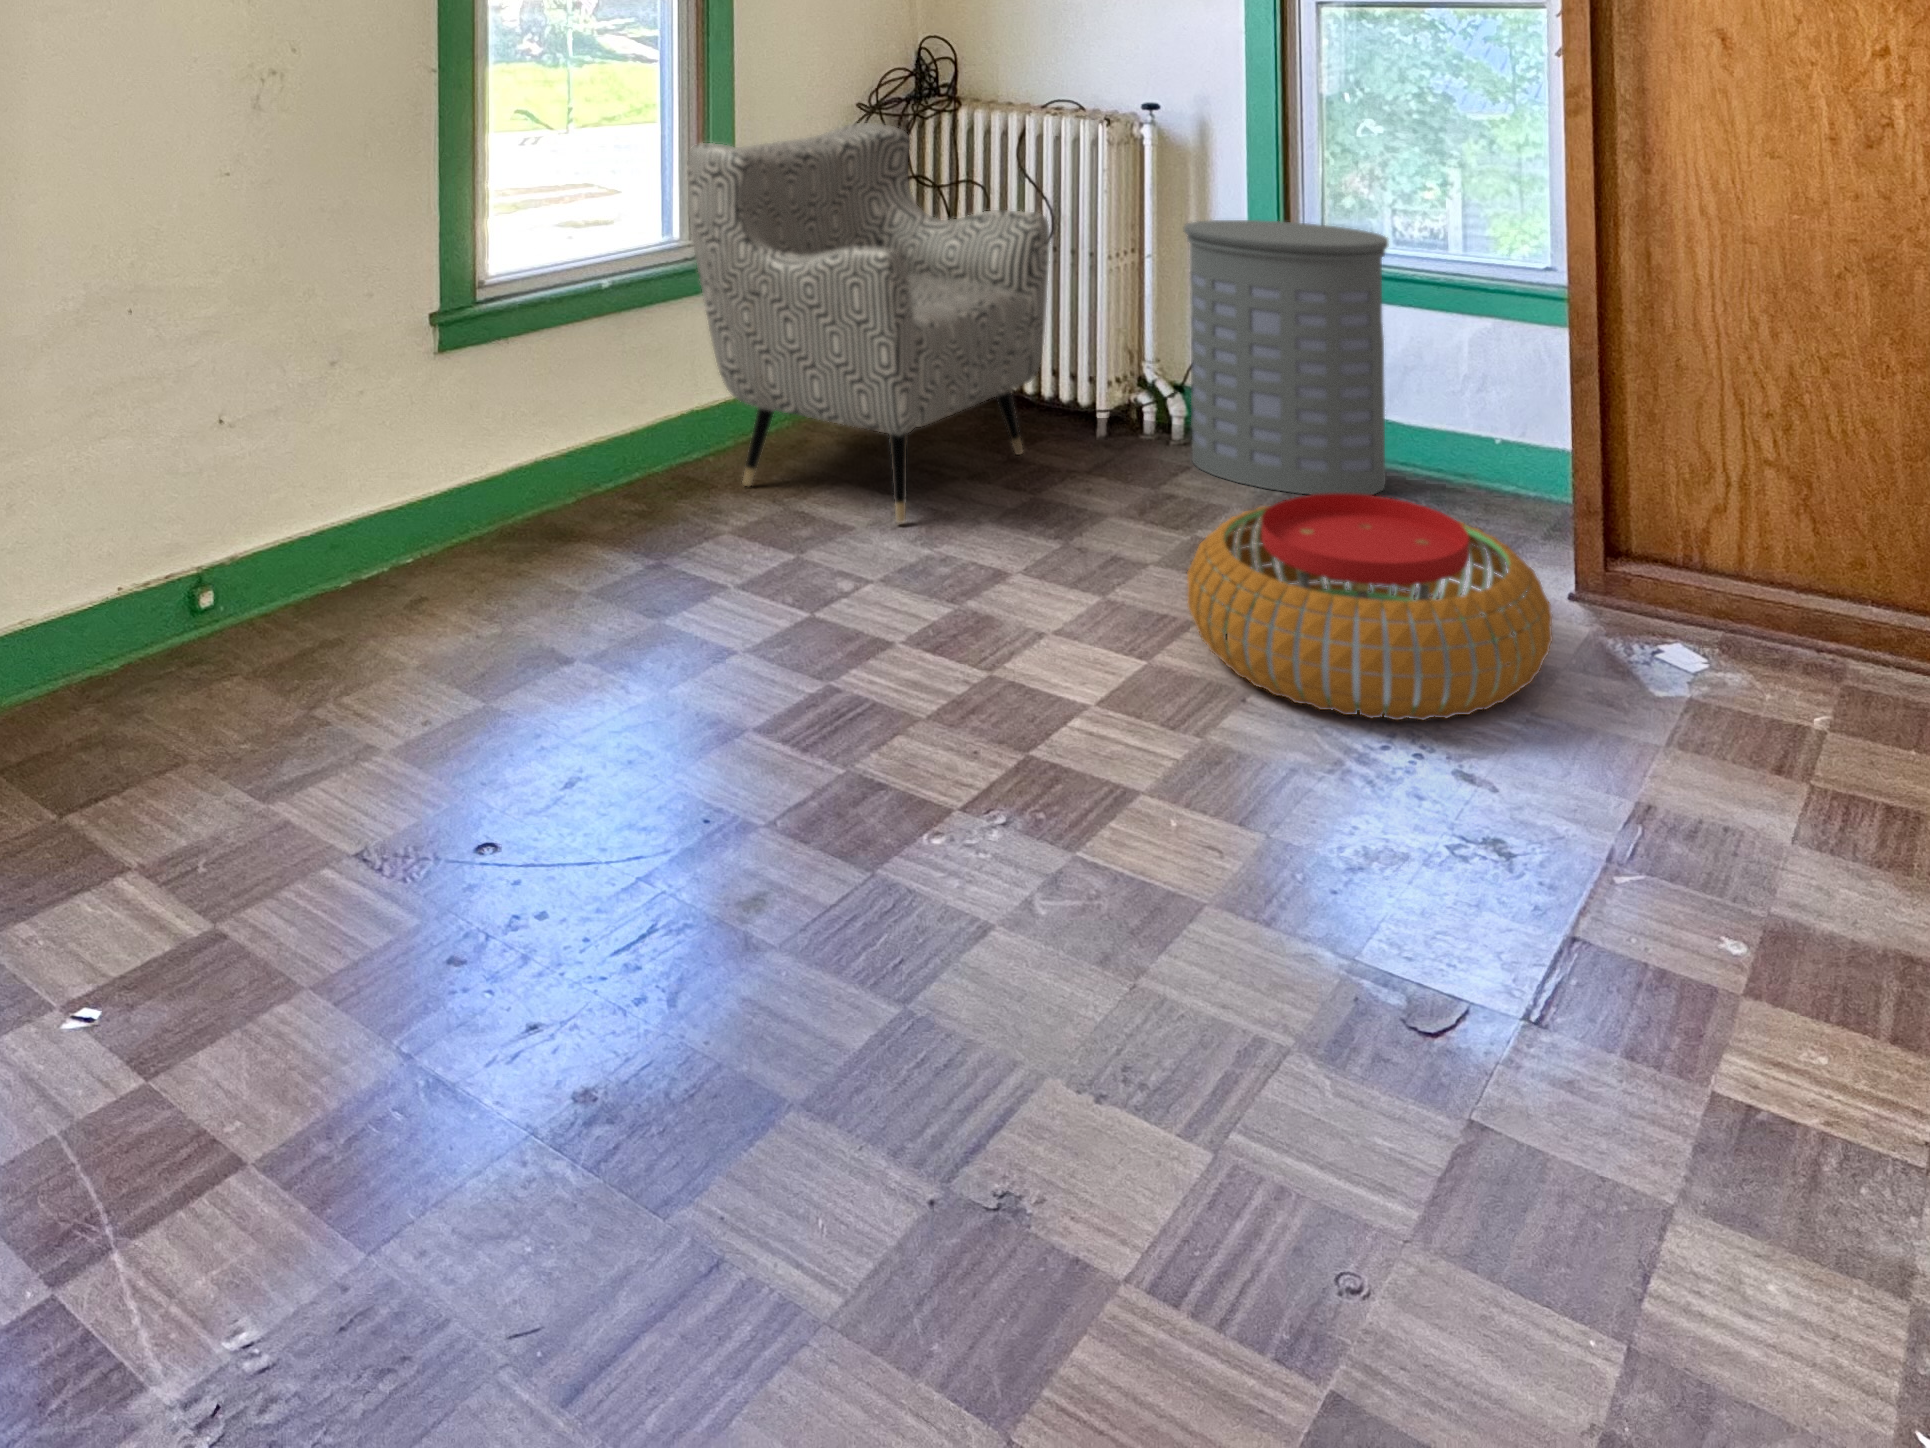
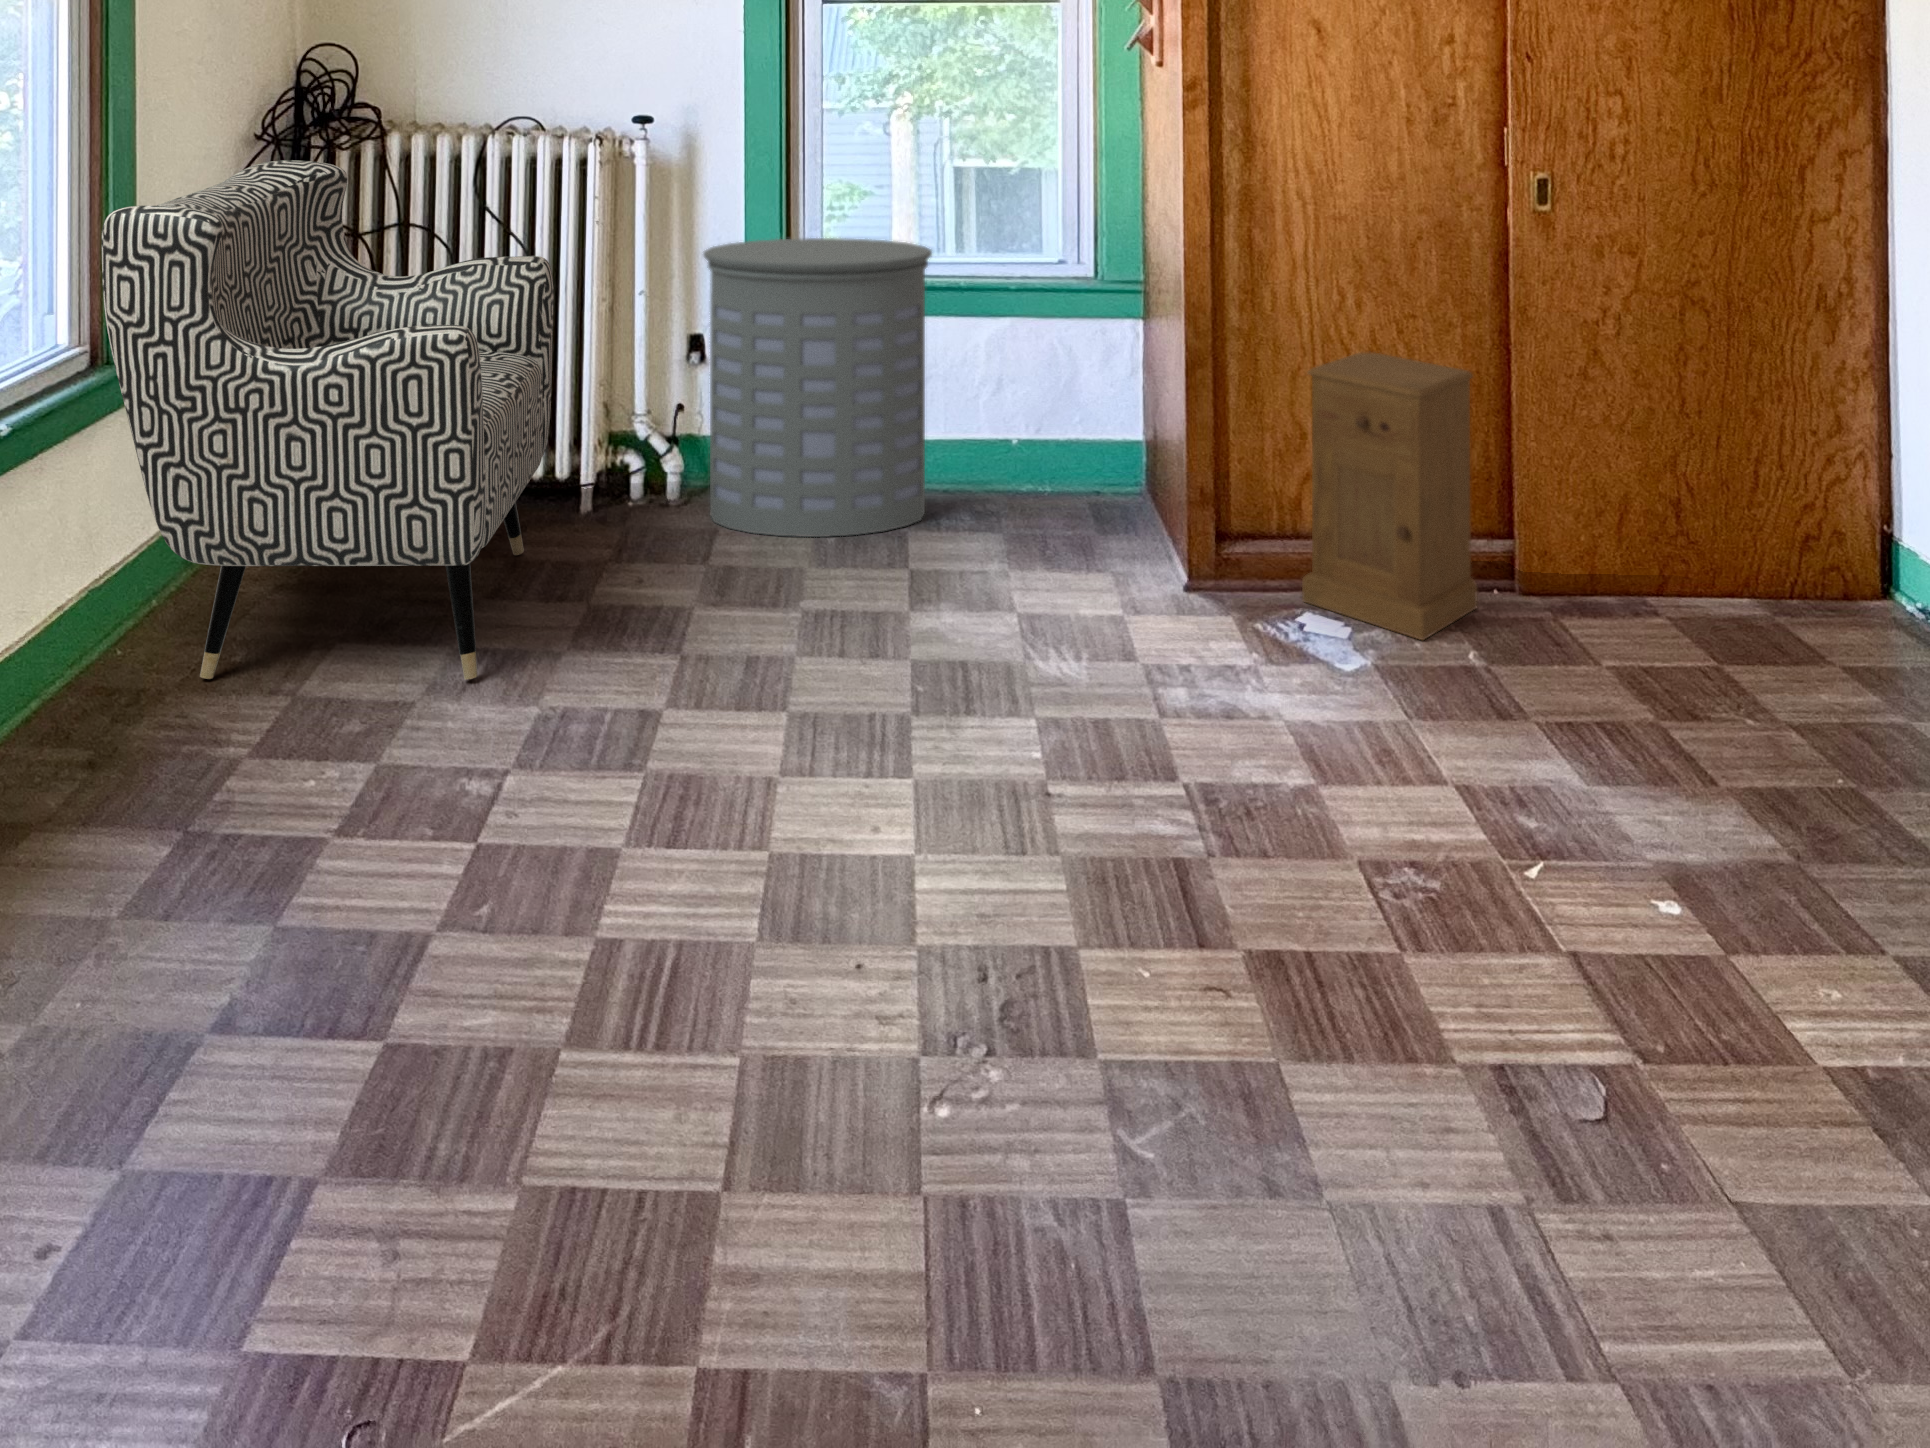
nightstand: none [1680,386,1886,694] -> present [1302,351,1477,640]
pouf: present [1187,494,1552,720] -> none [913,527,1294,778]

